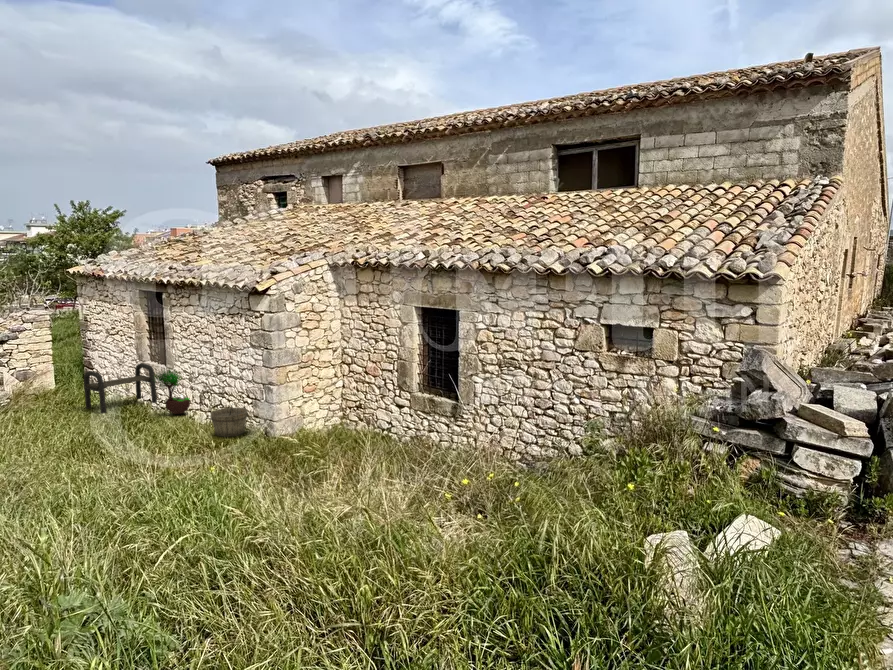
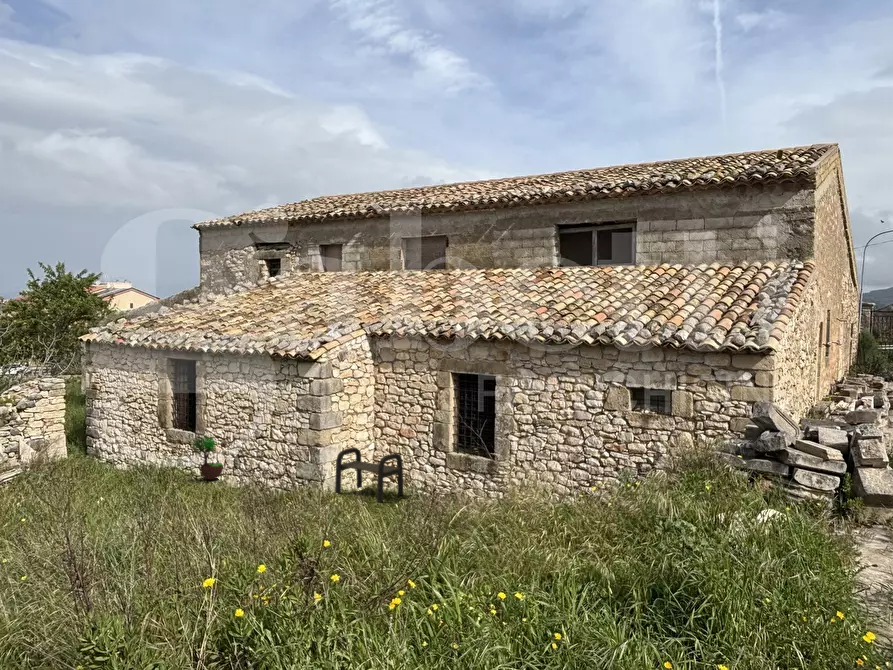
bench: present [84,363,157,413] -> present [335,448,403,503]
wooden bucket: present [210,406,248,437] -> none [257,466,292,497]

